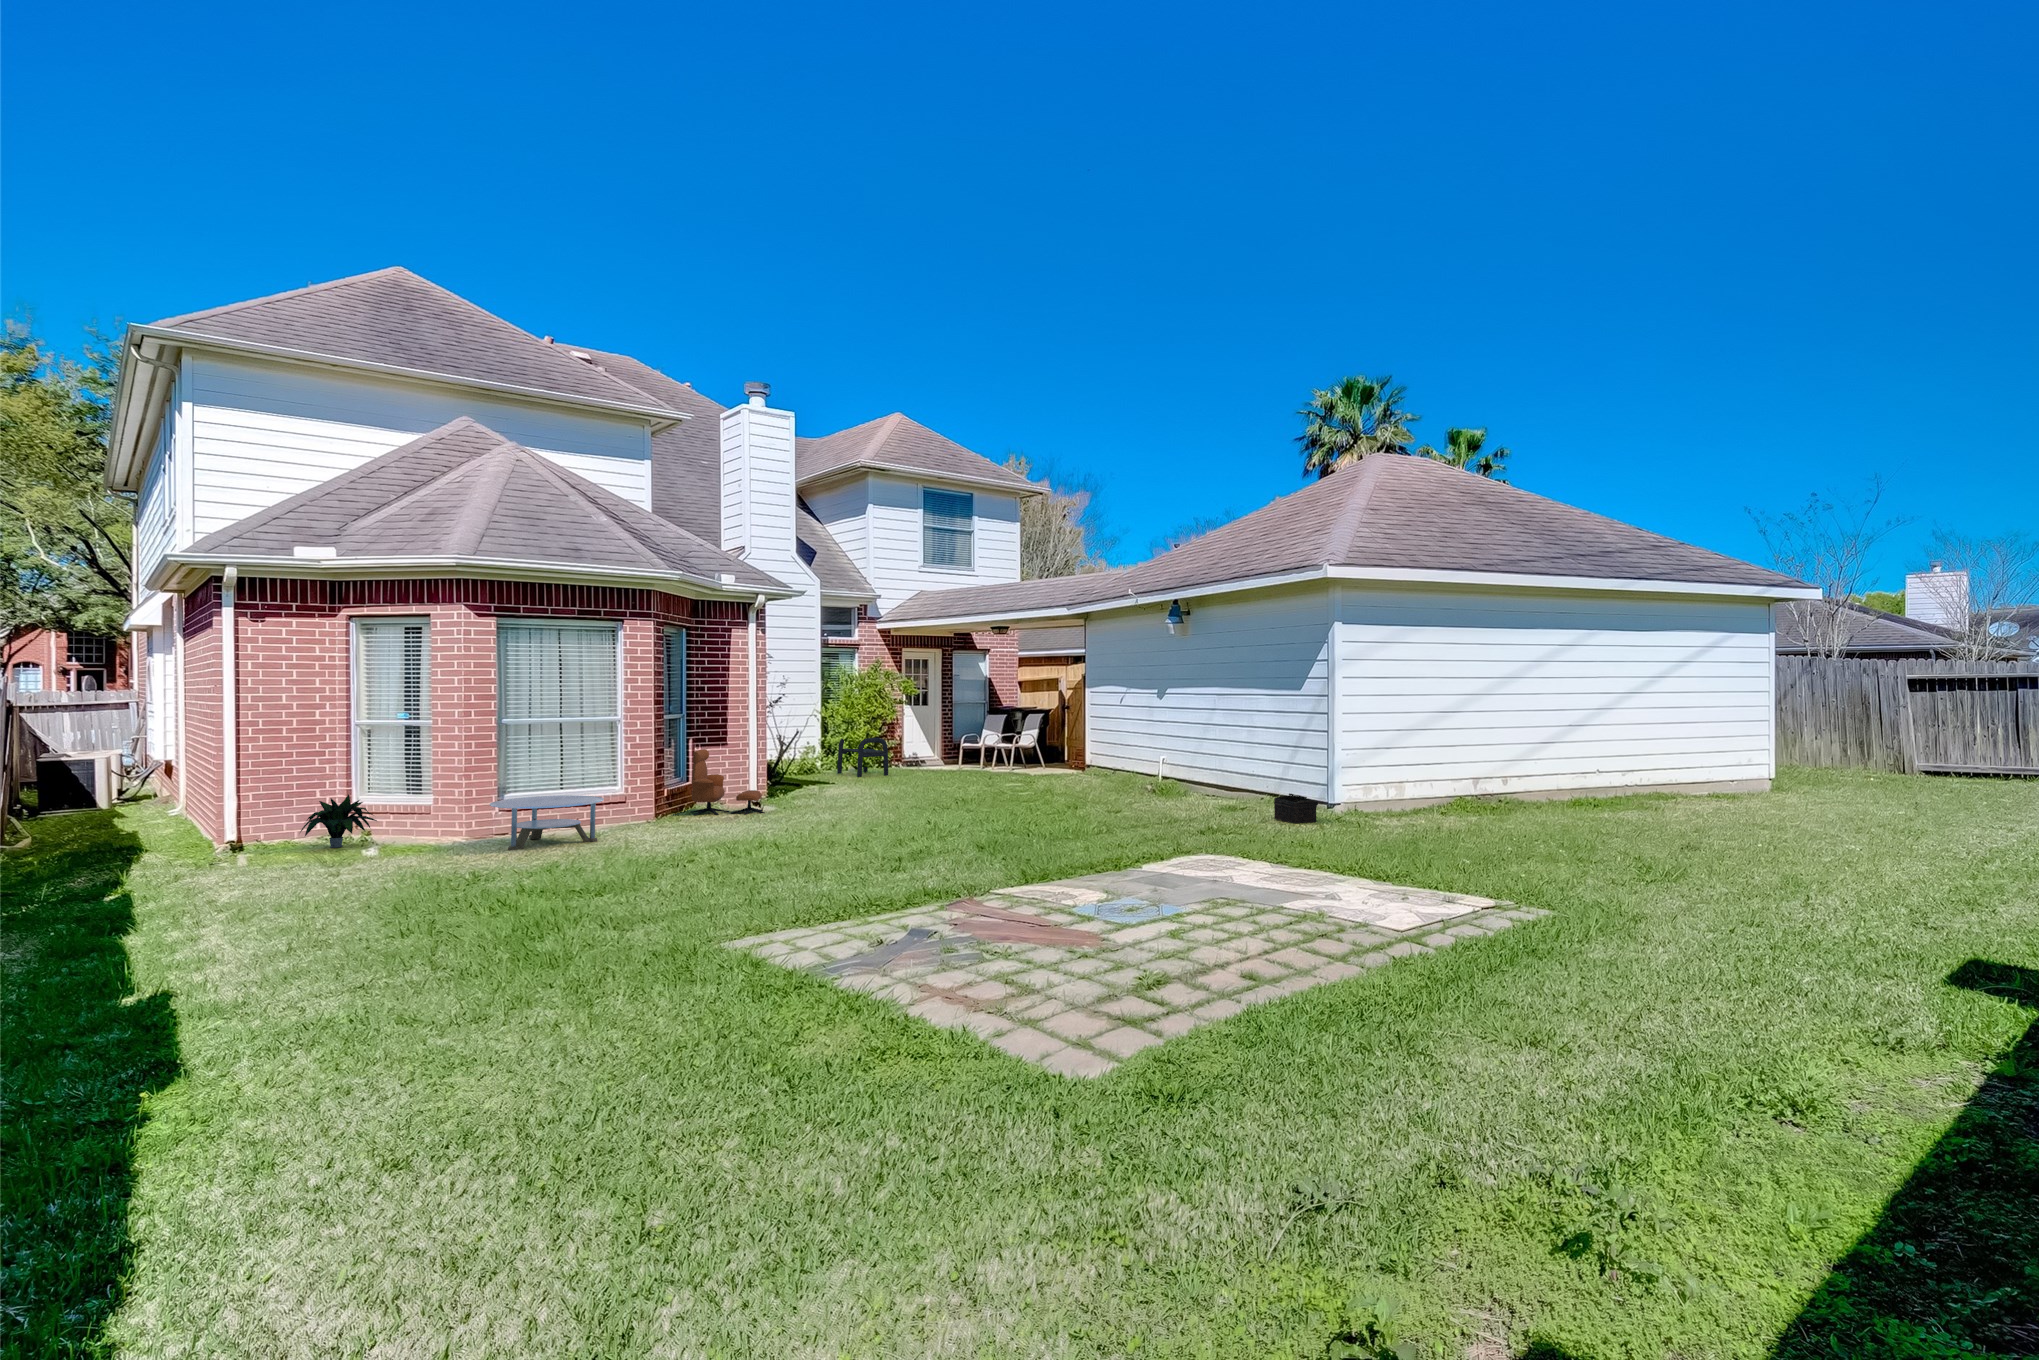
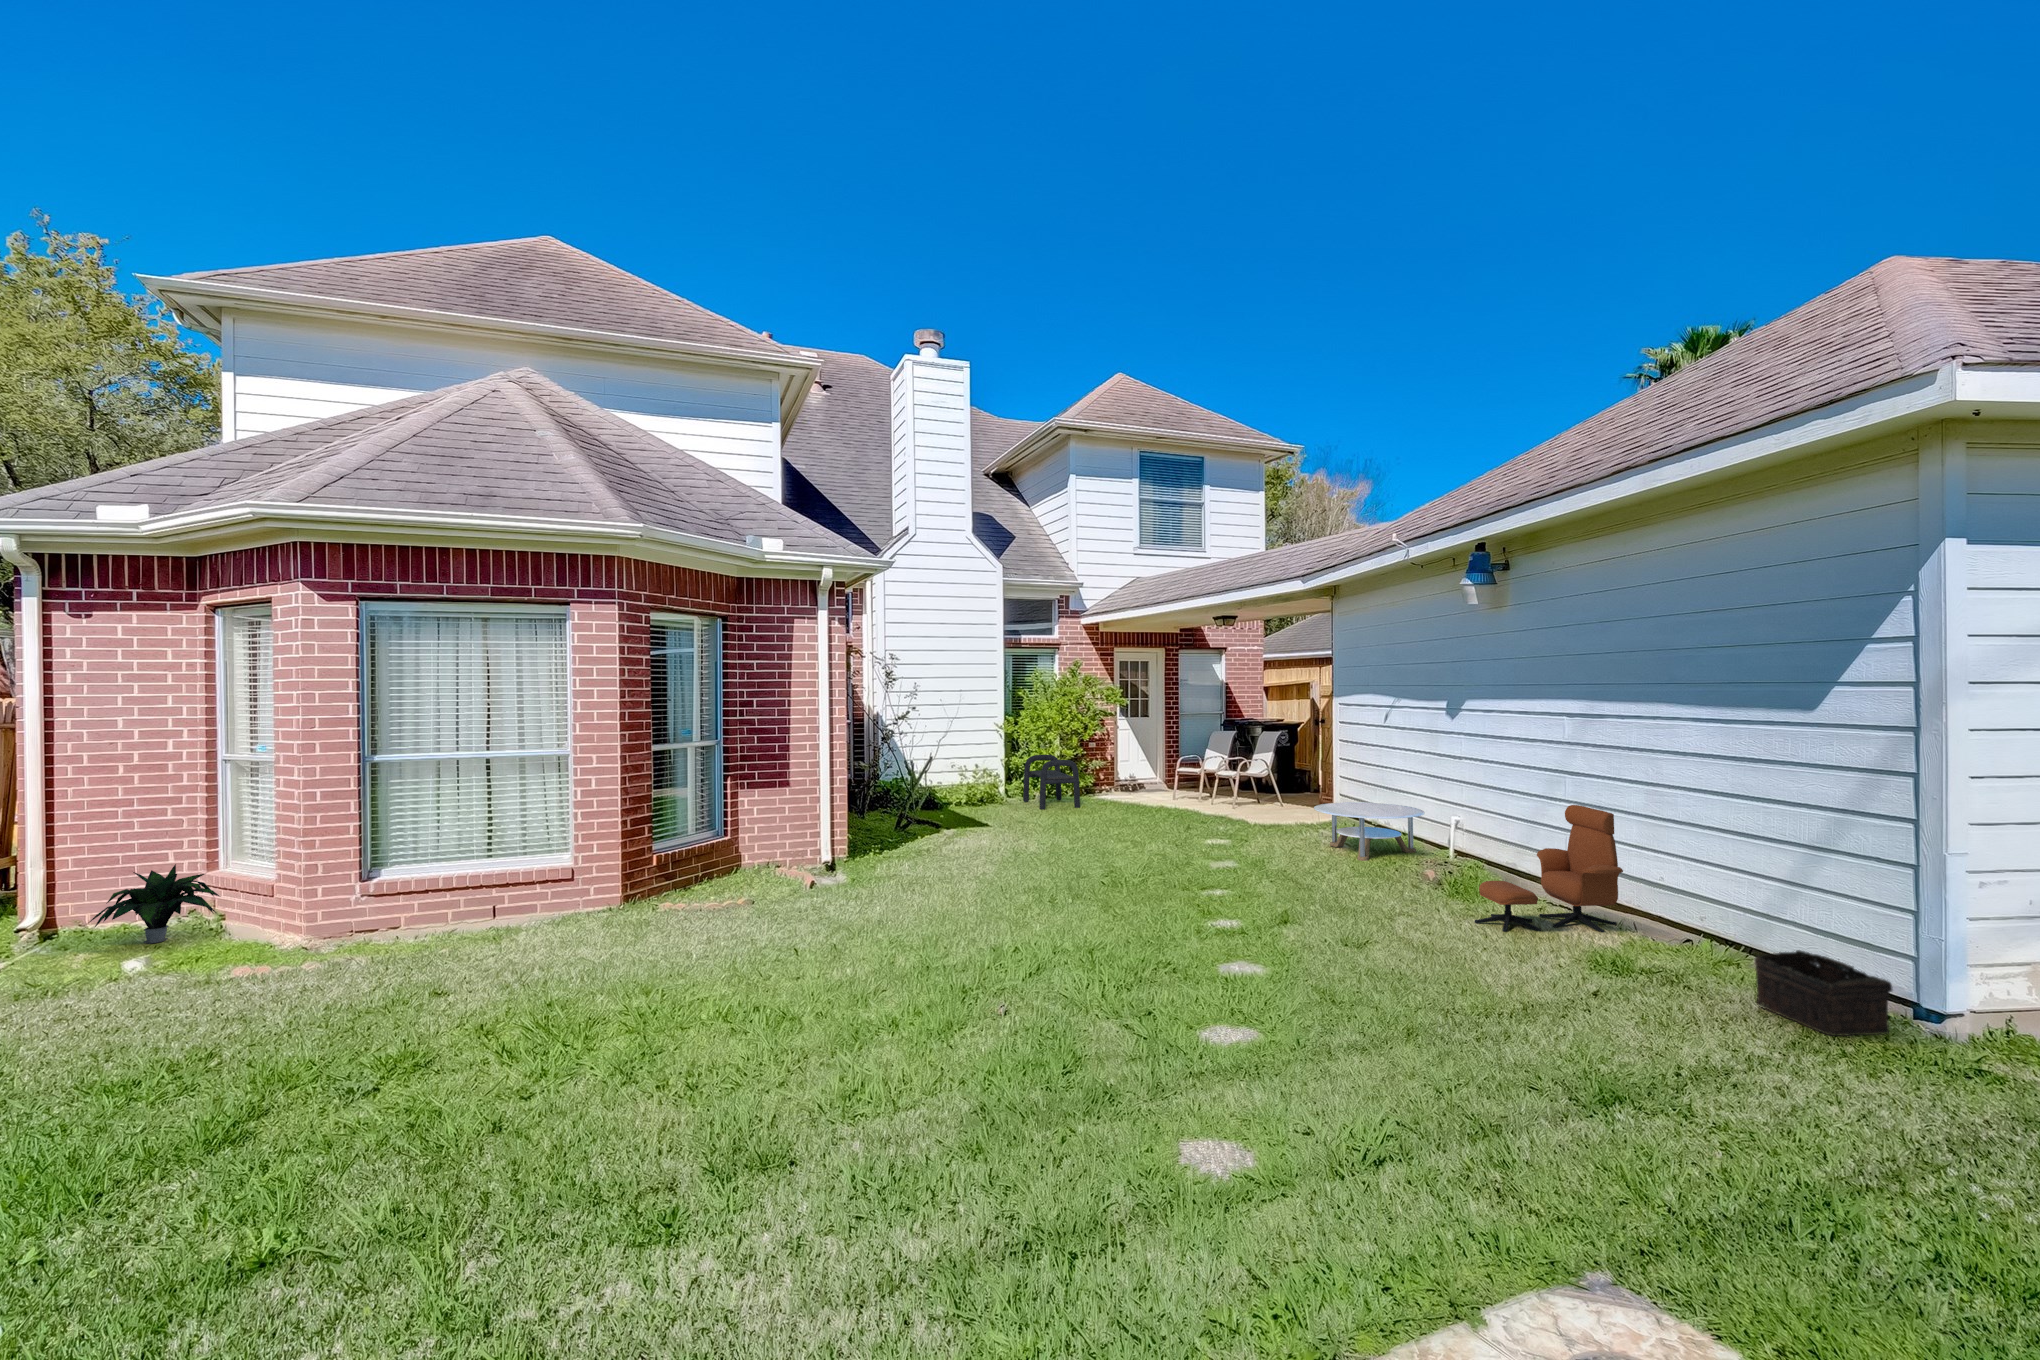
lounge chair: present [691,749,765,815] -> present [1474,805,1623,933]
round table: present [489,795,604,850] -> present [1314,802,1425,861]

